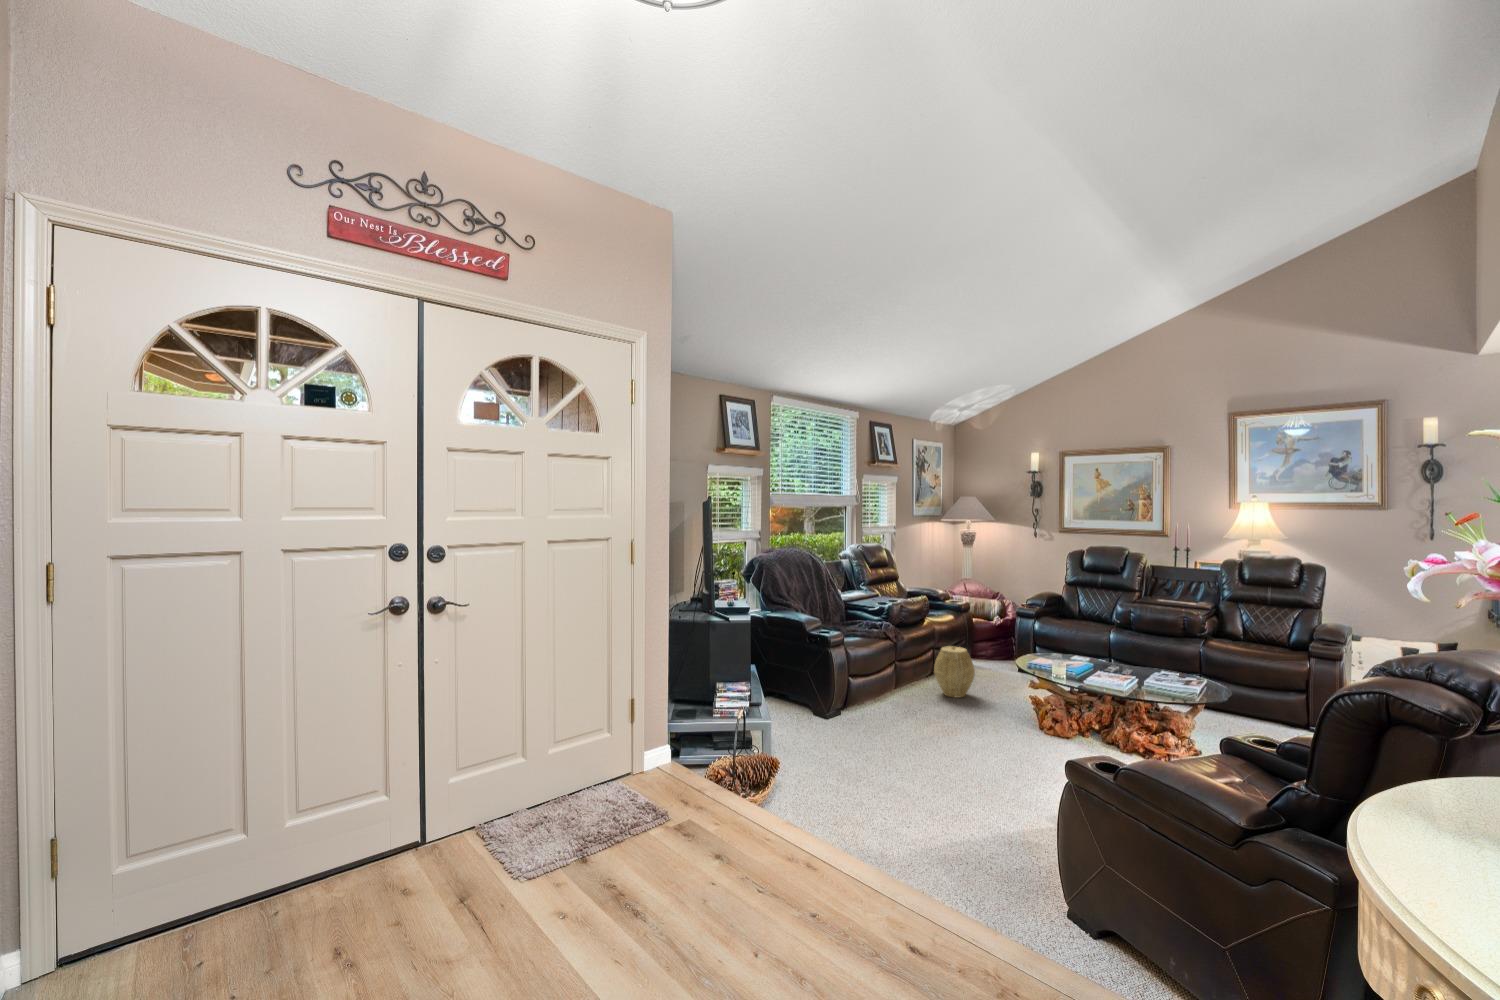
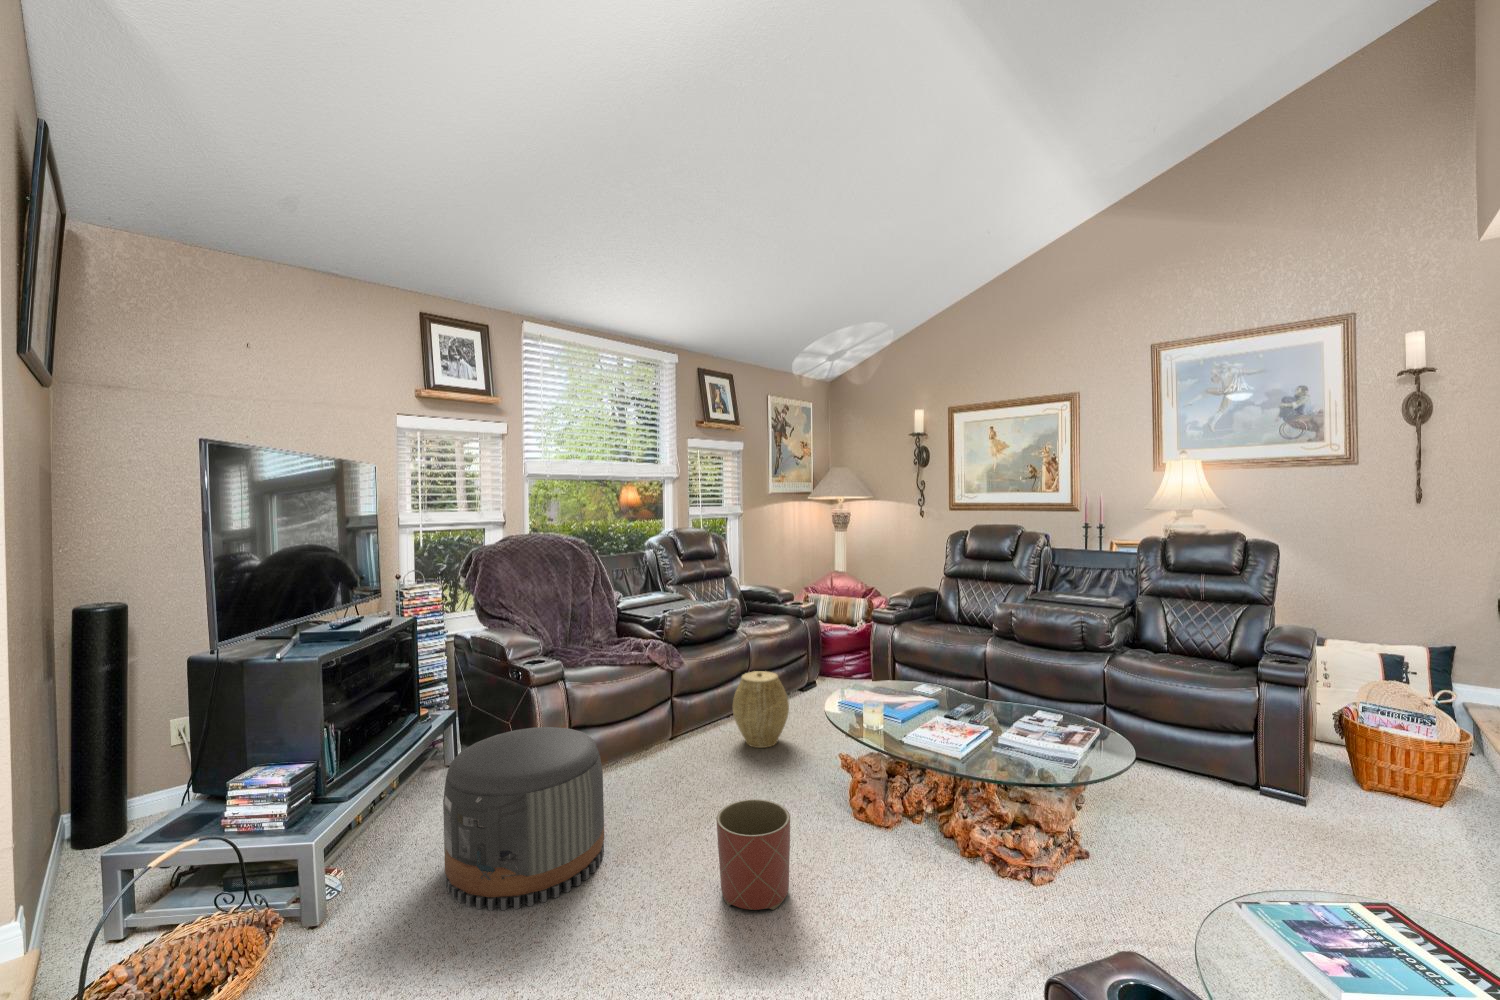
pouf: none [817,669,905,762] -> present [443,727,604,910]
planter: none [984,710,1030,767] -> present [717,799,790,910]

